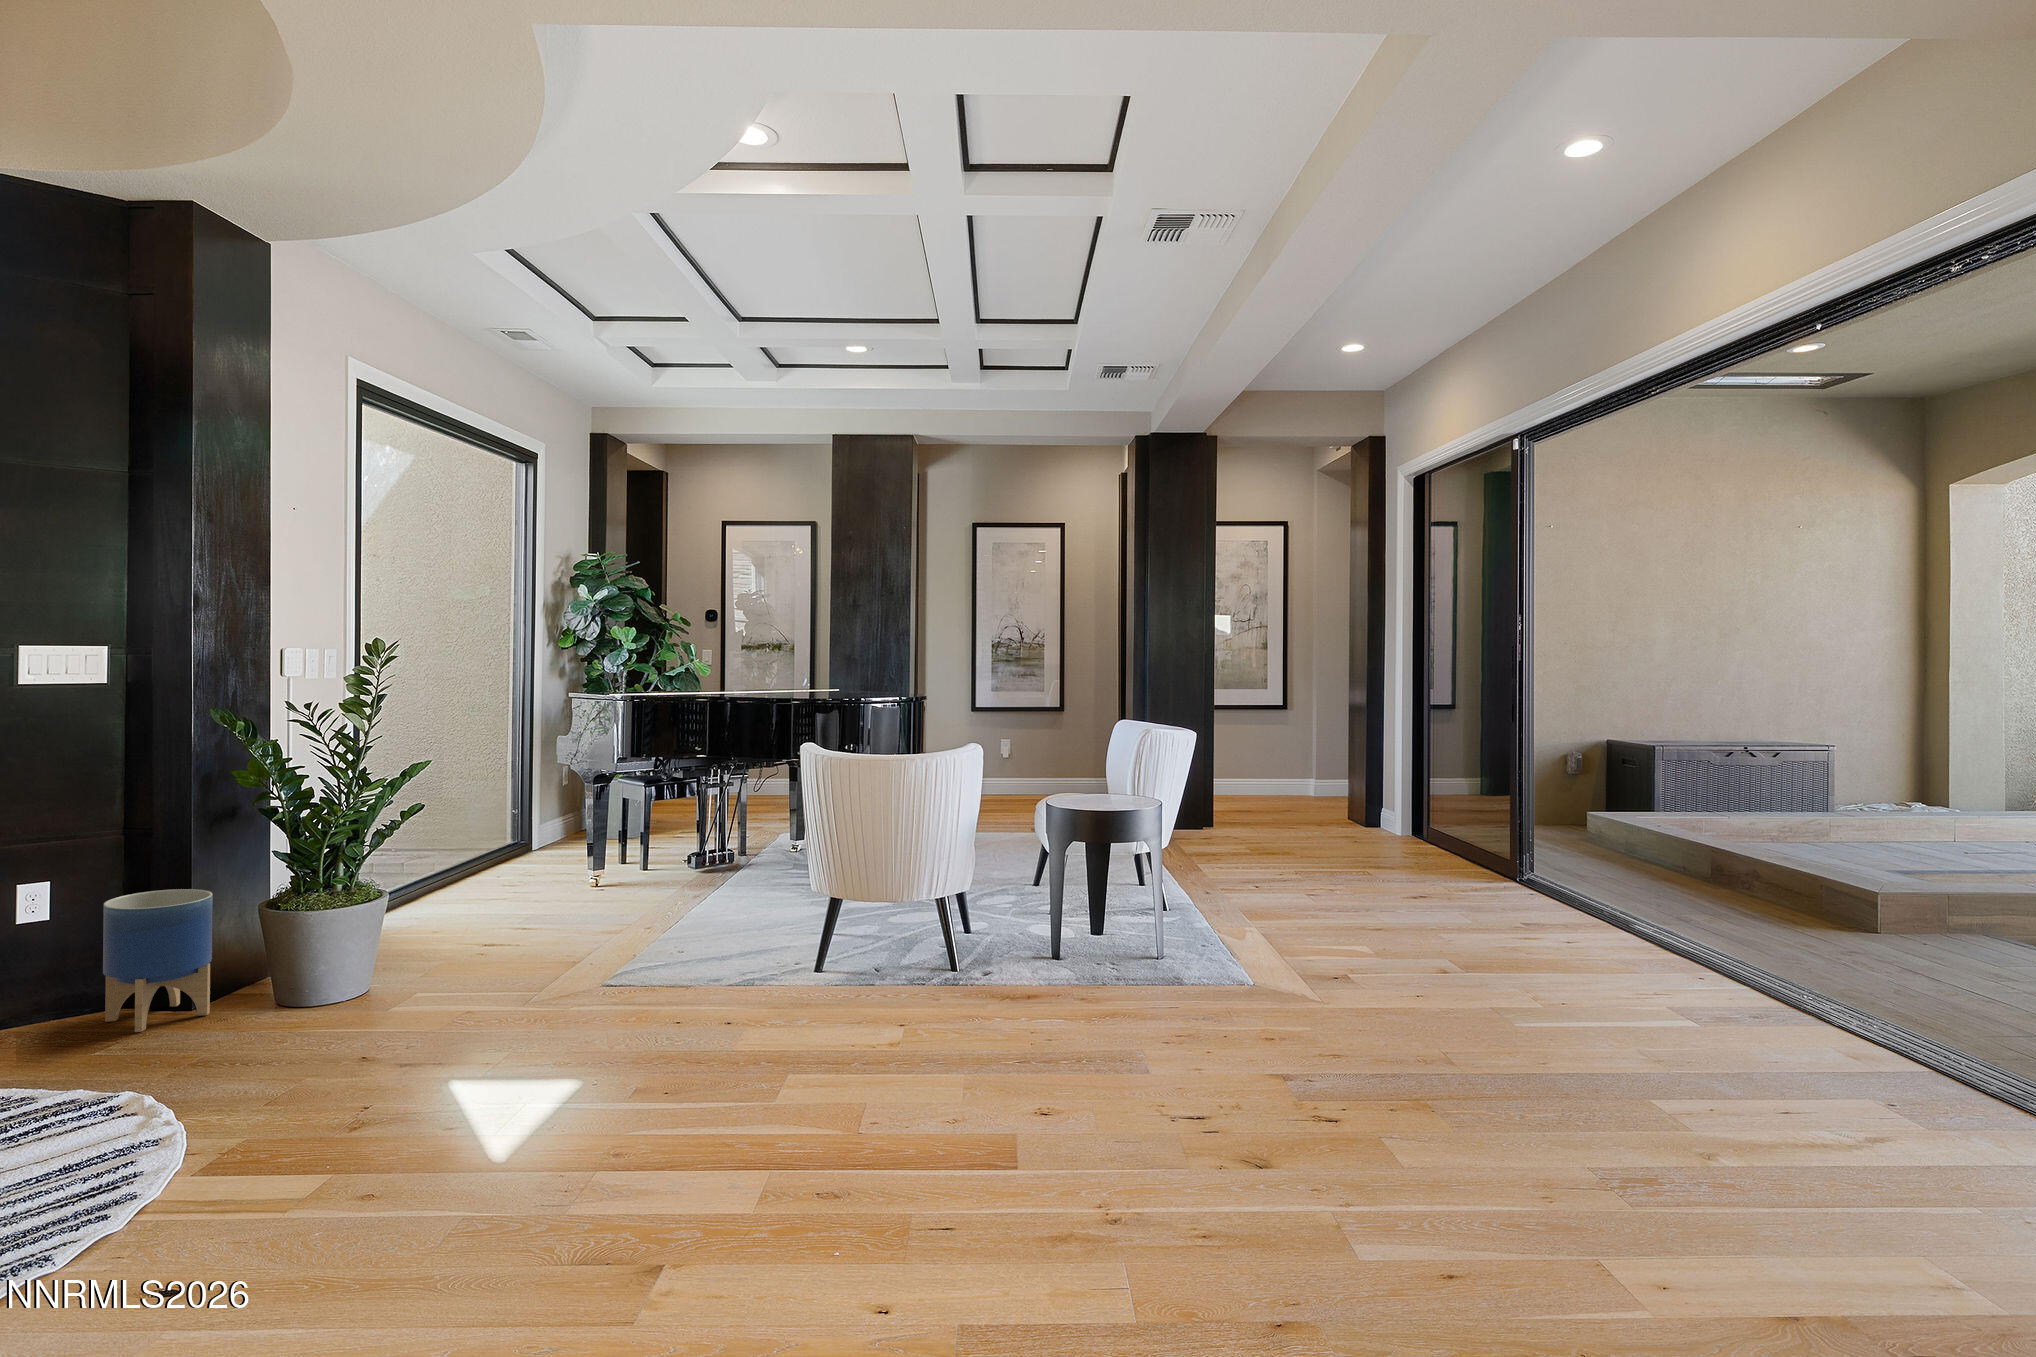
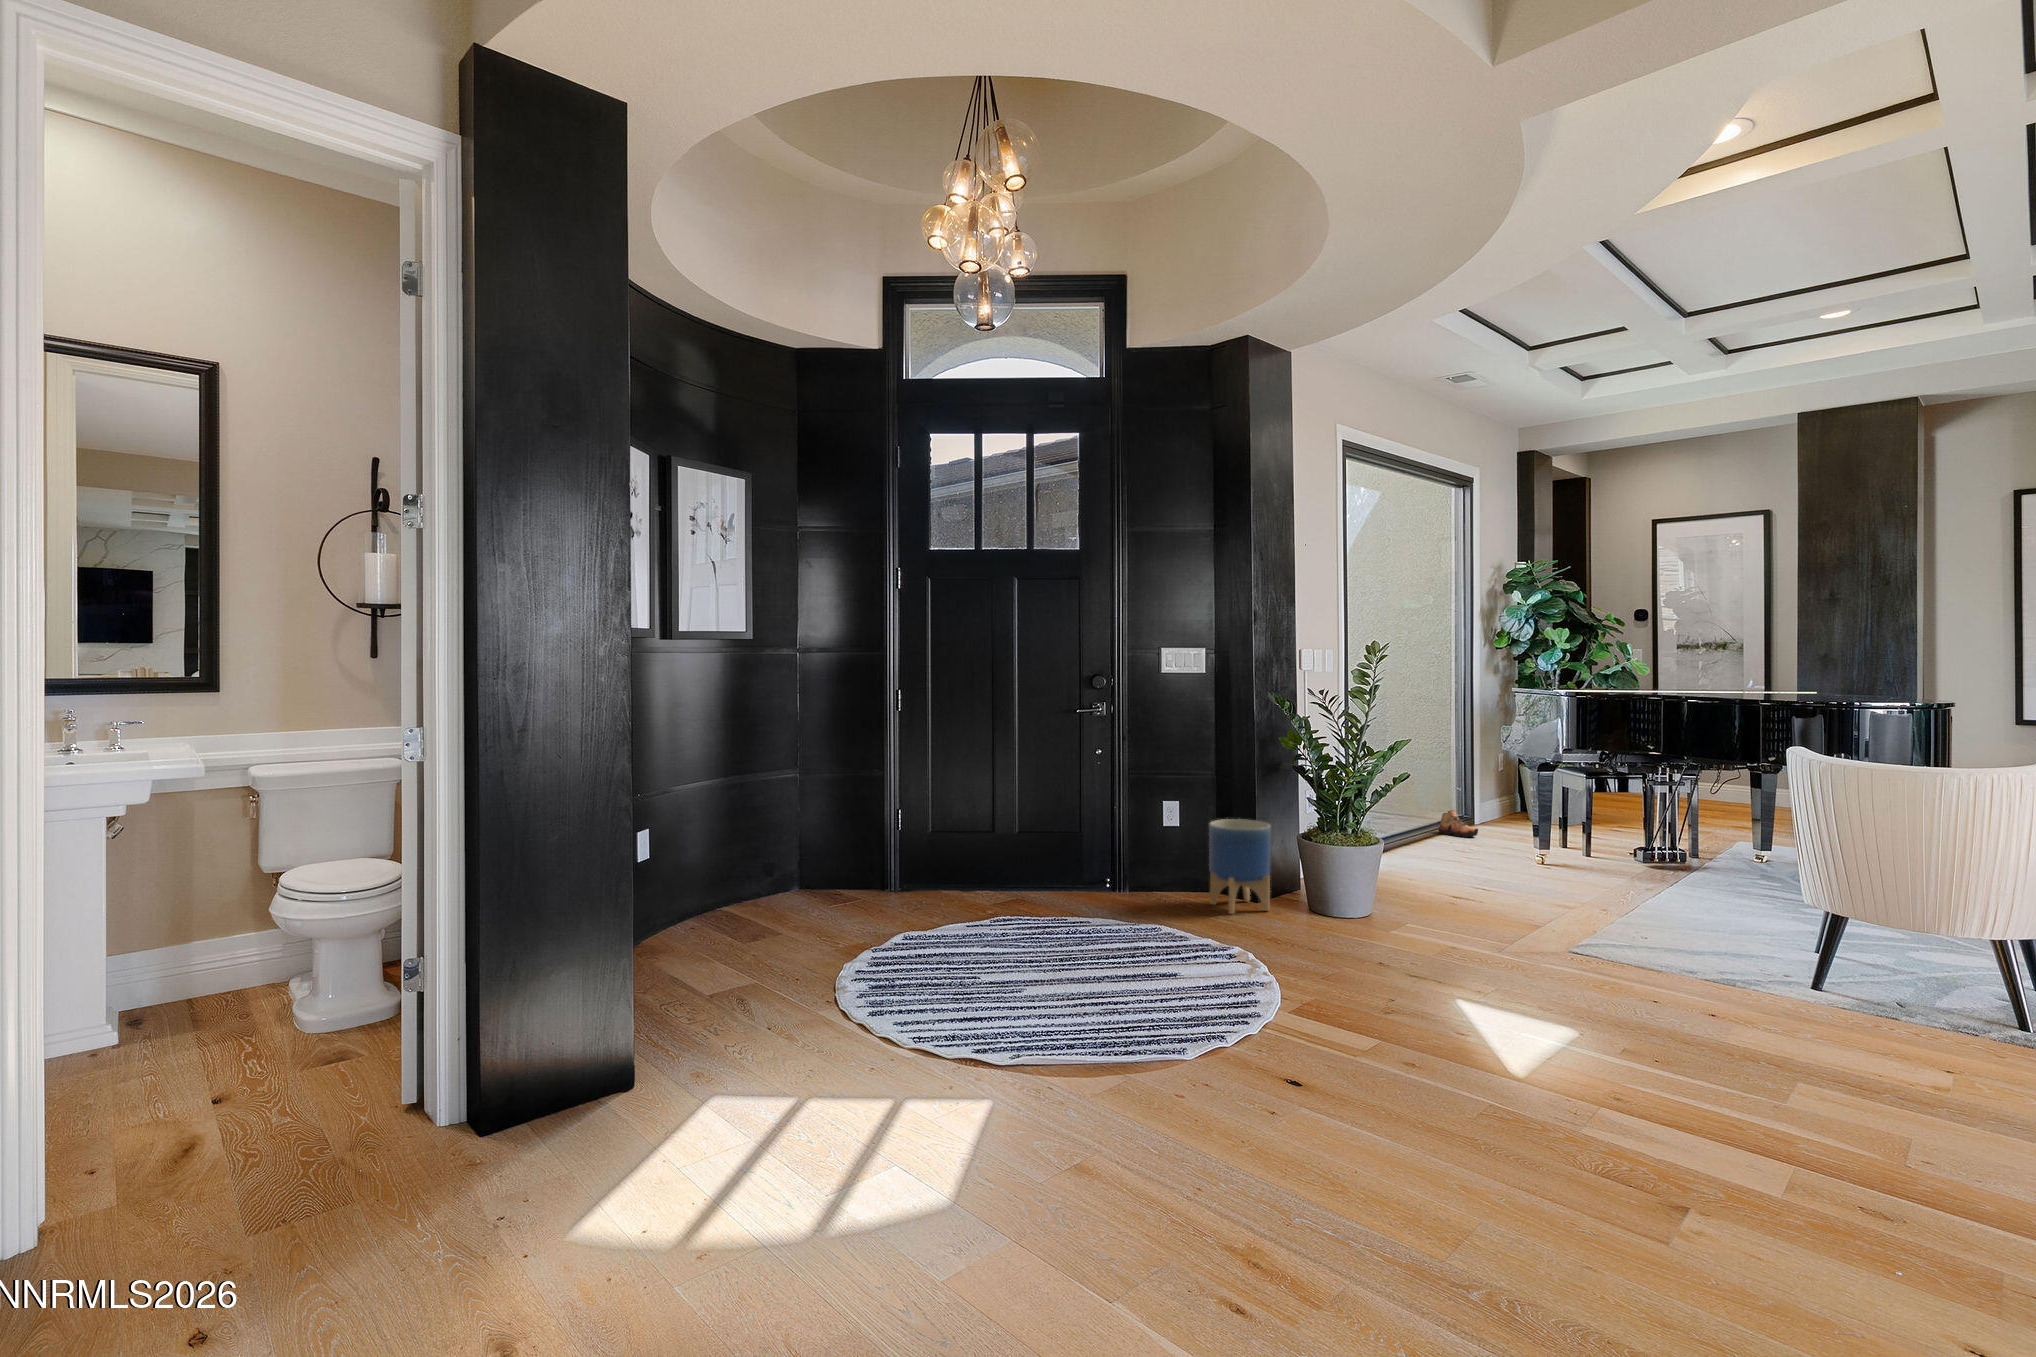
shoe: none [487,833,532,864] -> present [1439,810,1478,837]

